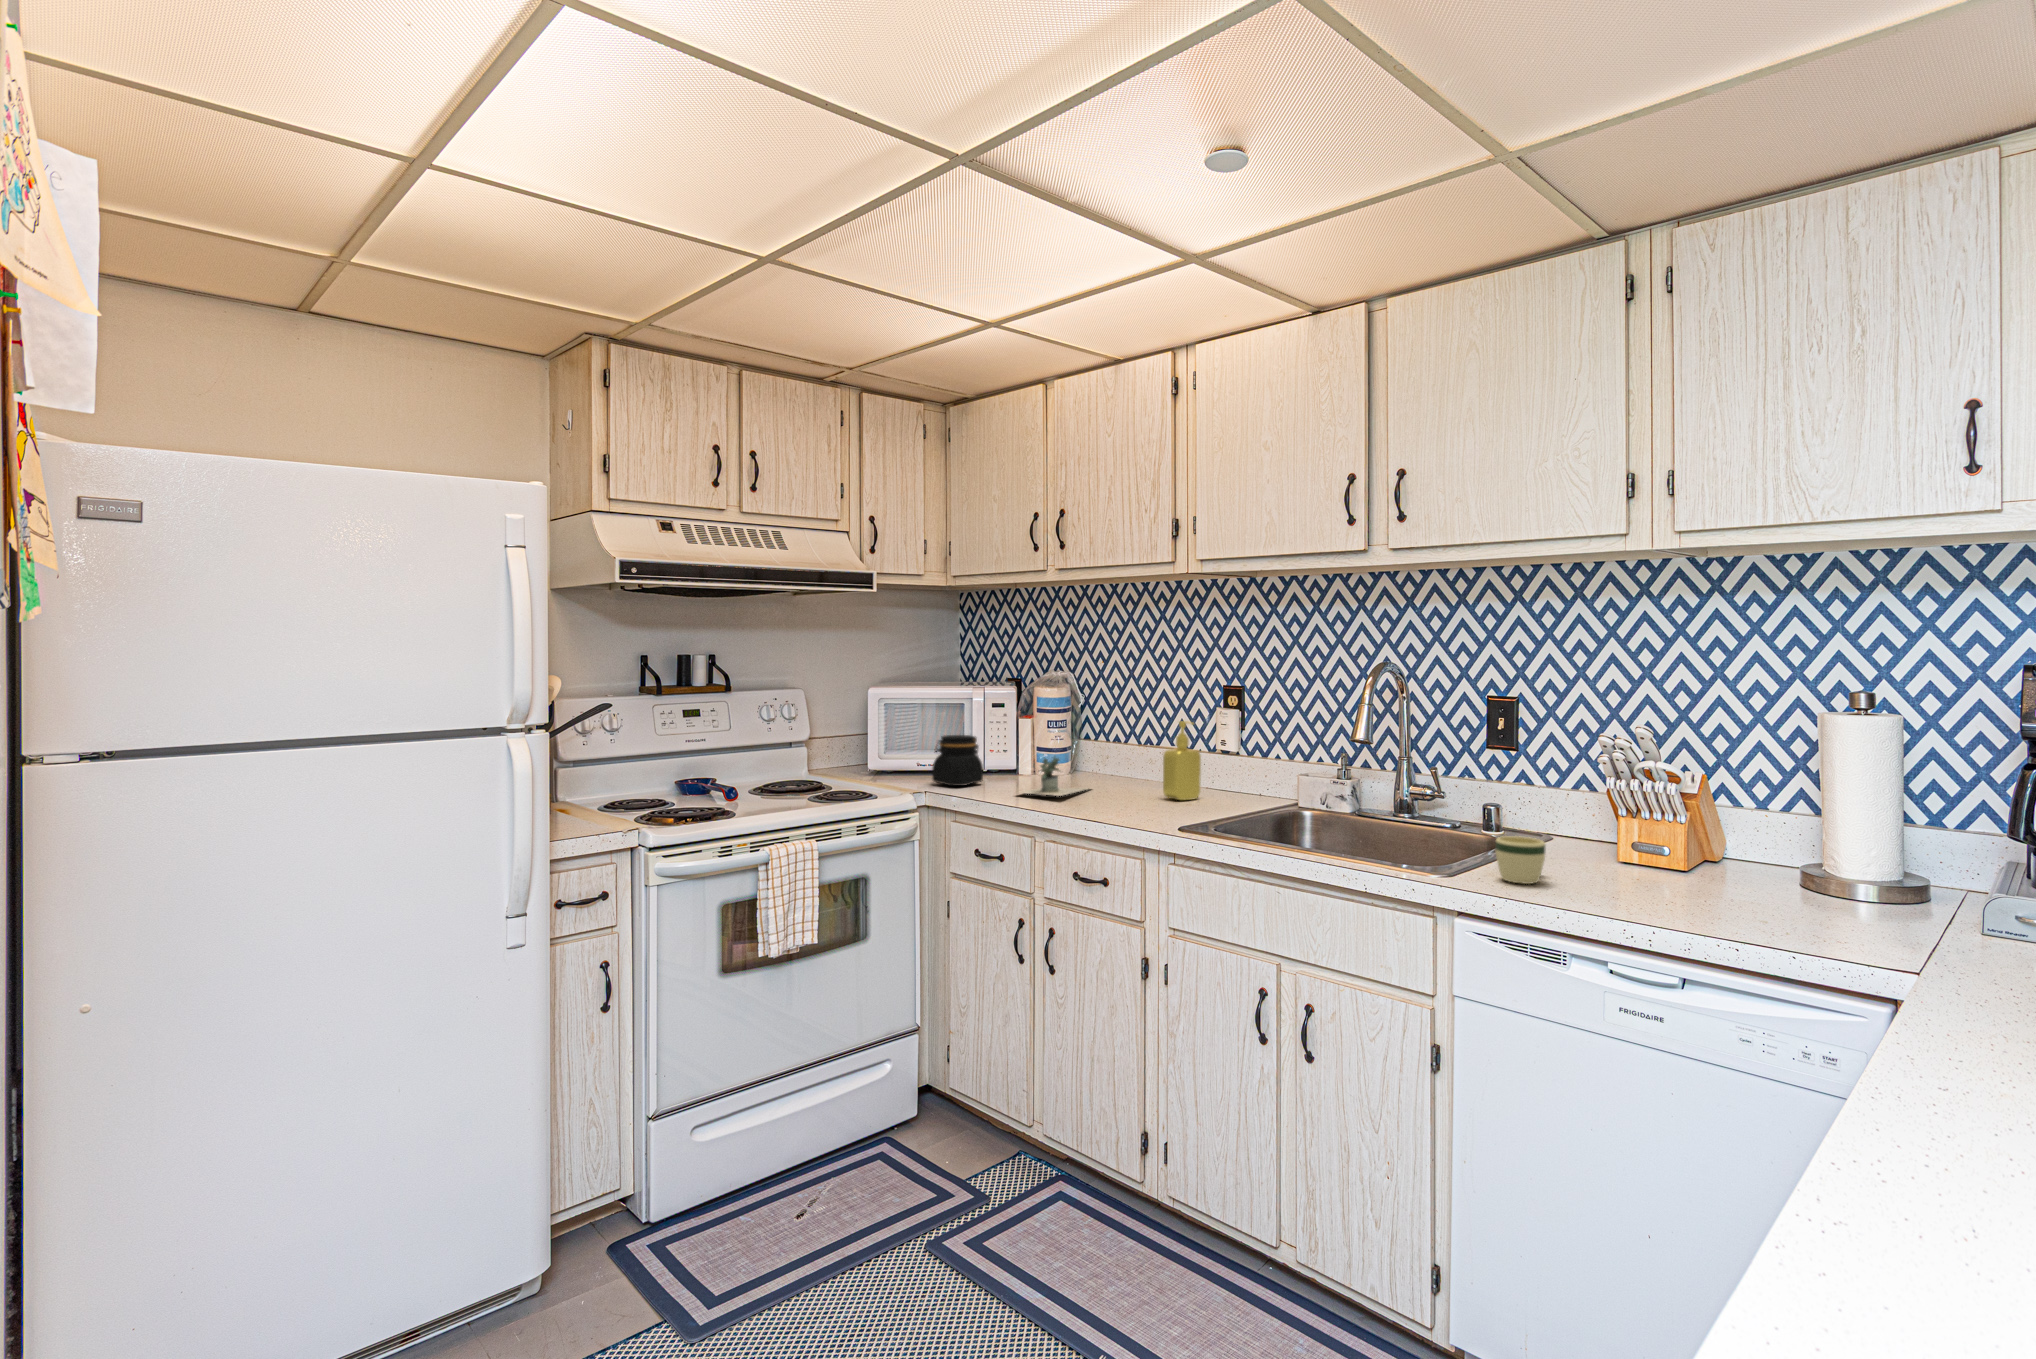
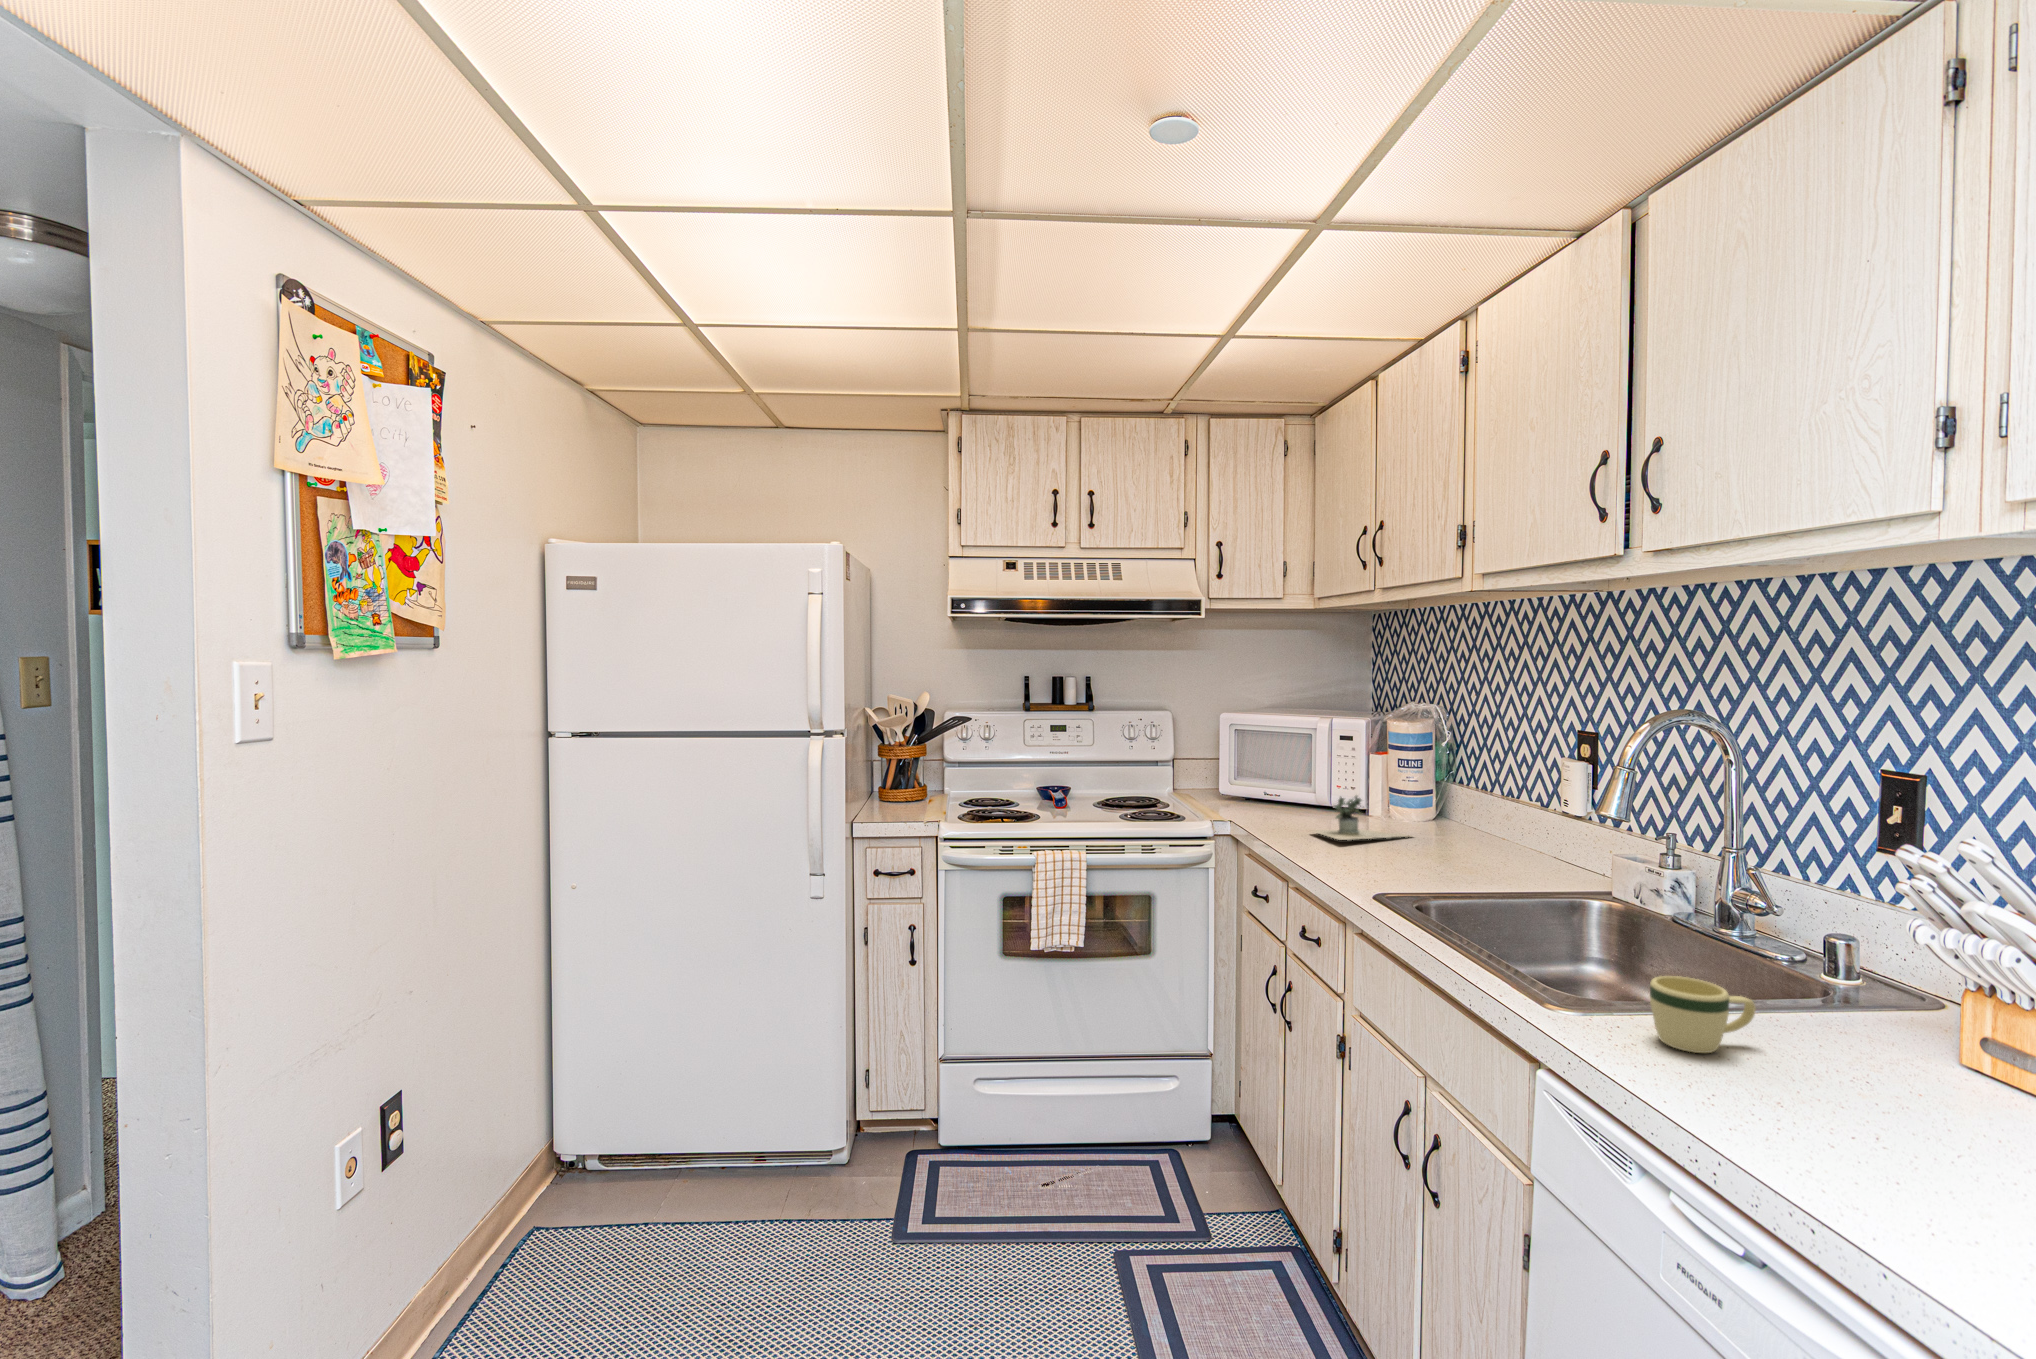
soap dispenser: present [1163,721,1201,800] -> none [1466,768,1517,864]
jar: present [932,735,983,786] -> none [1255,764,1312,817]

